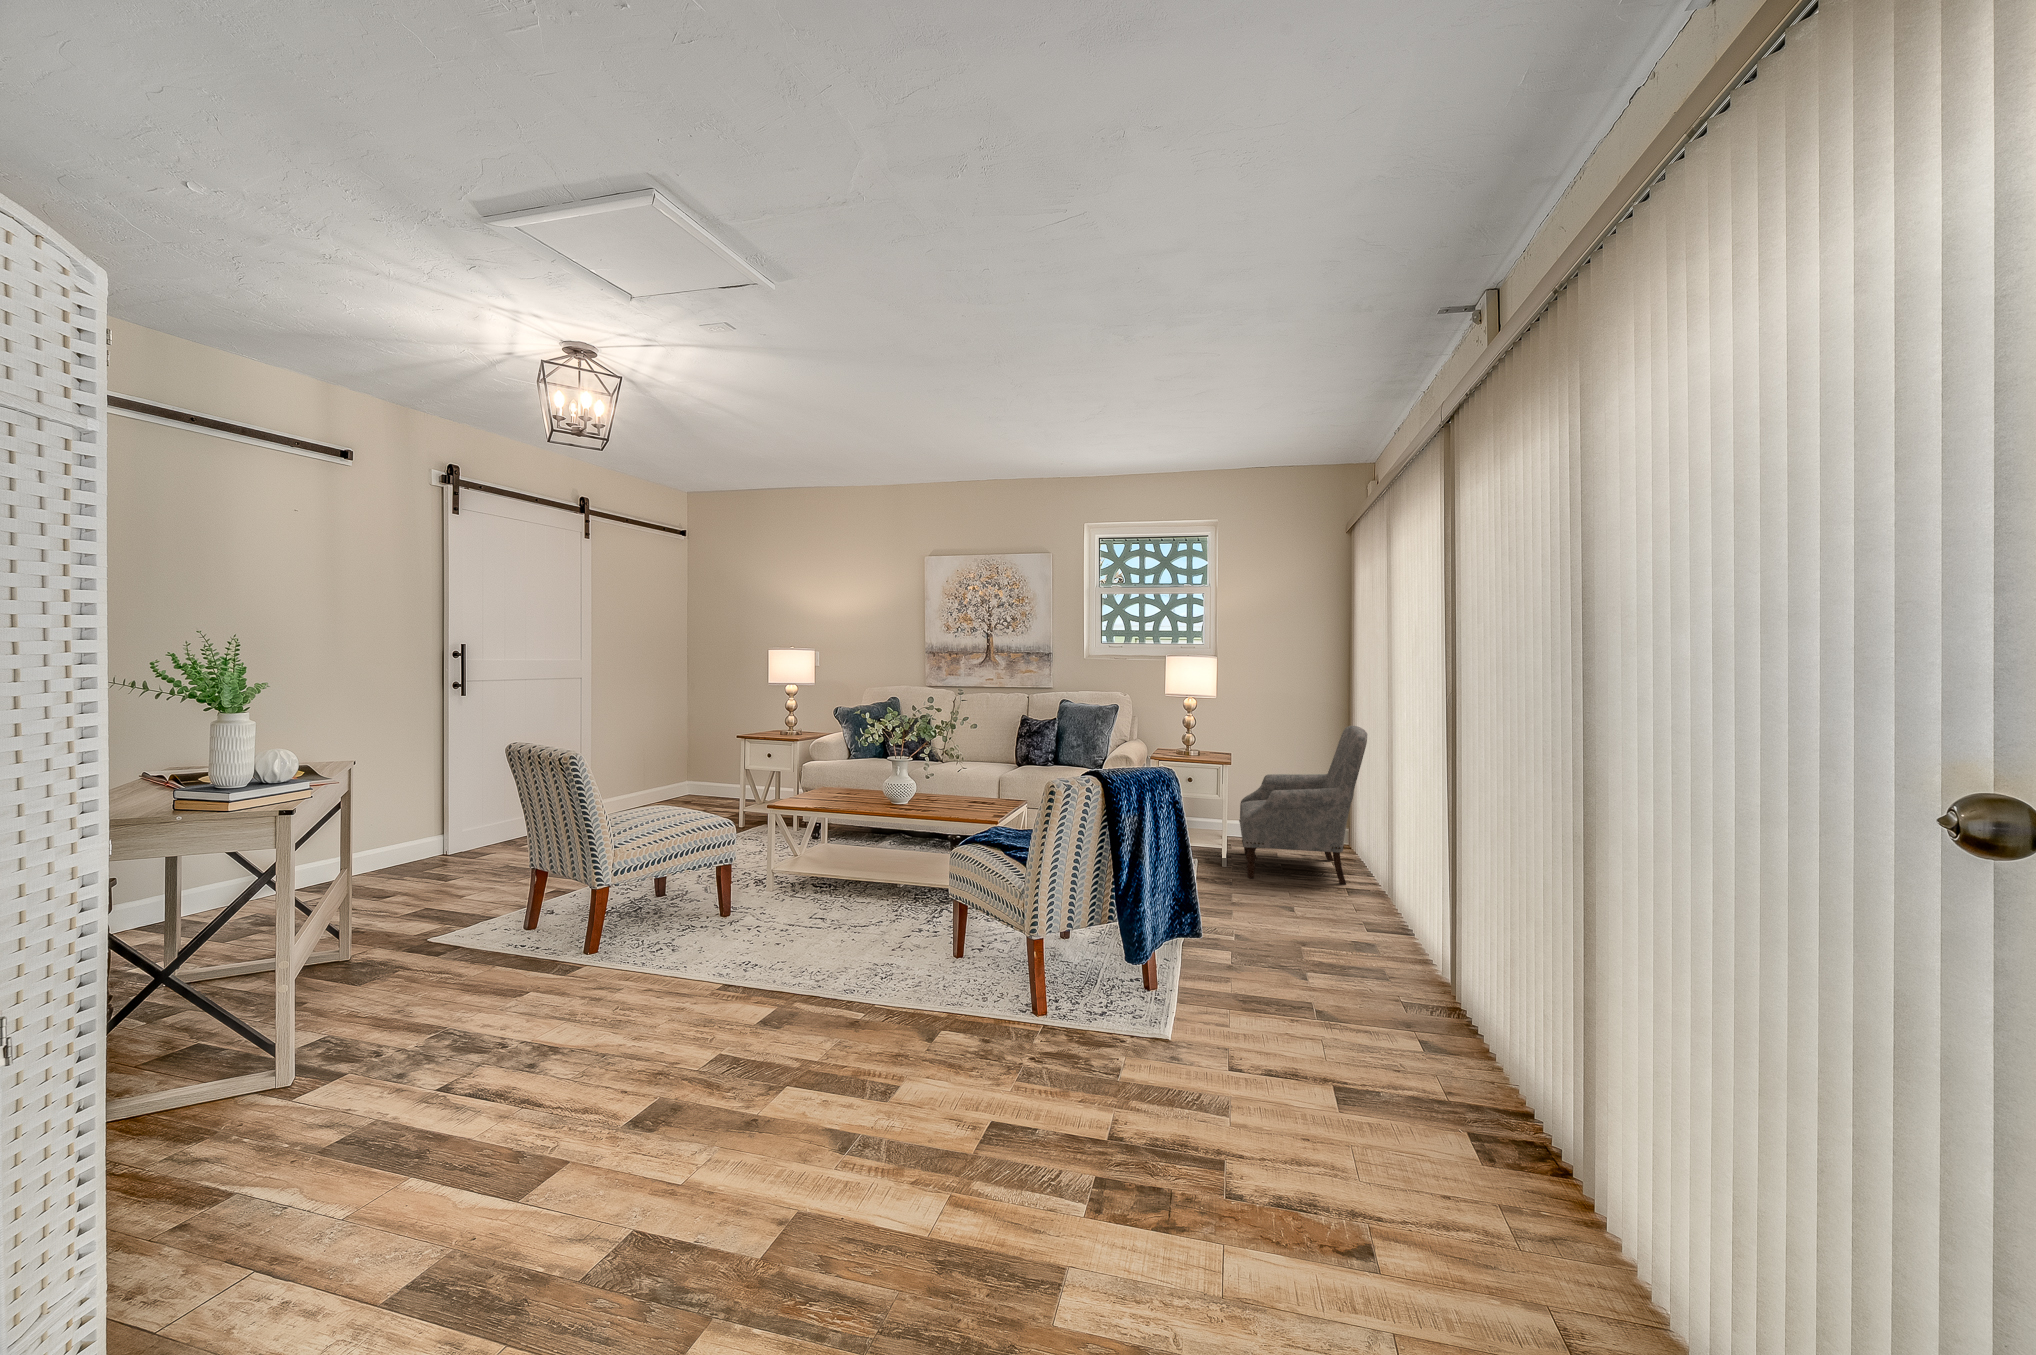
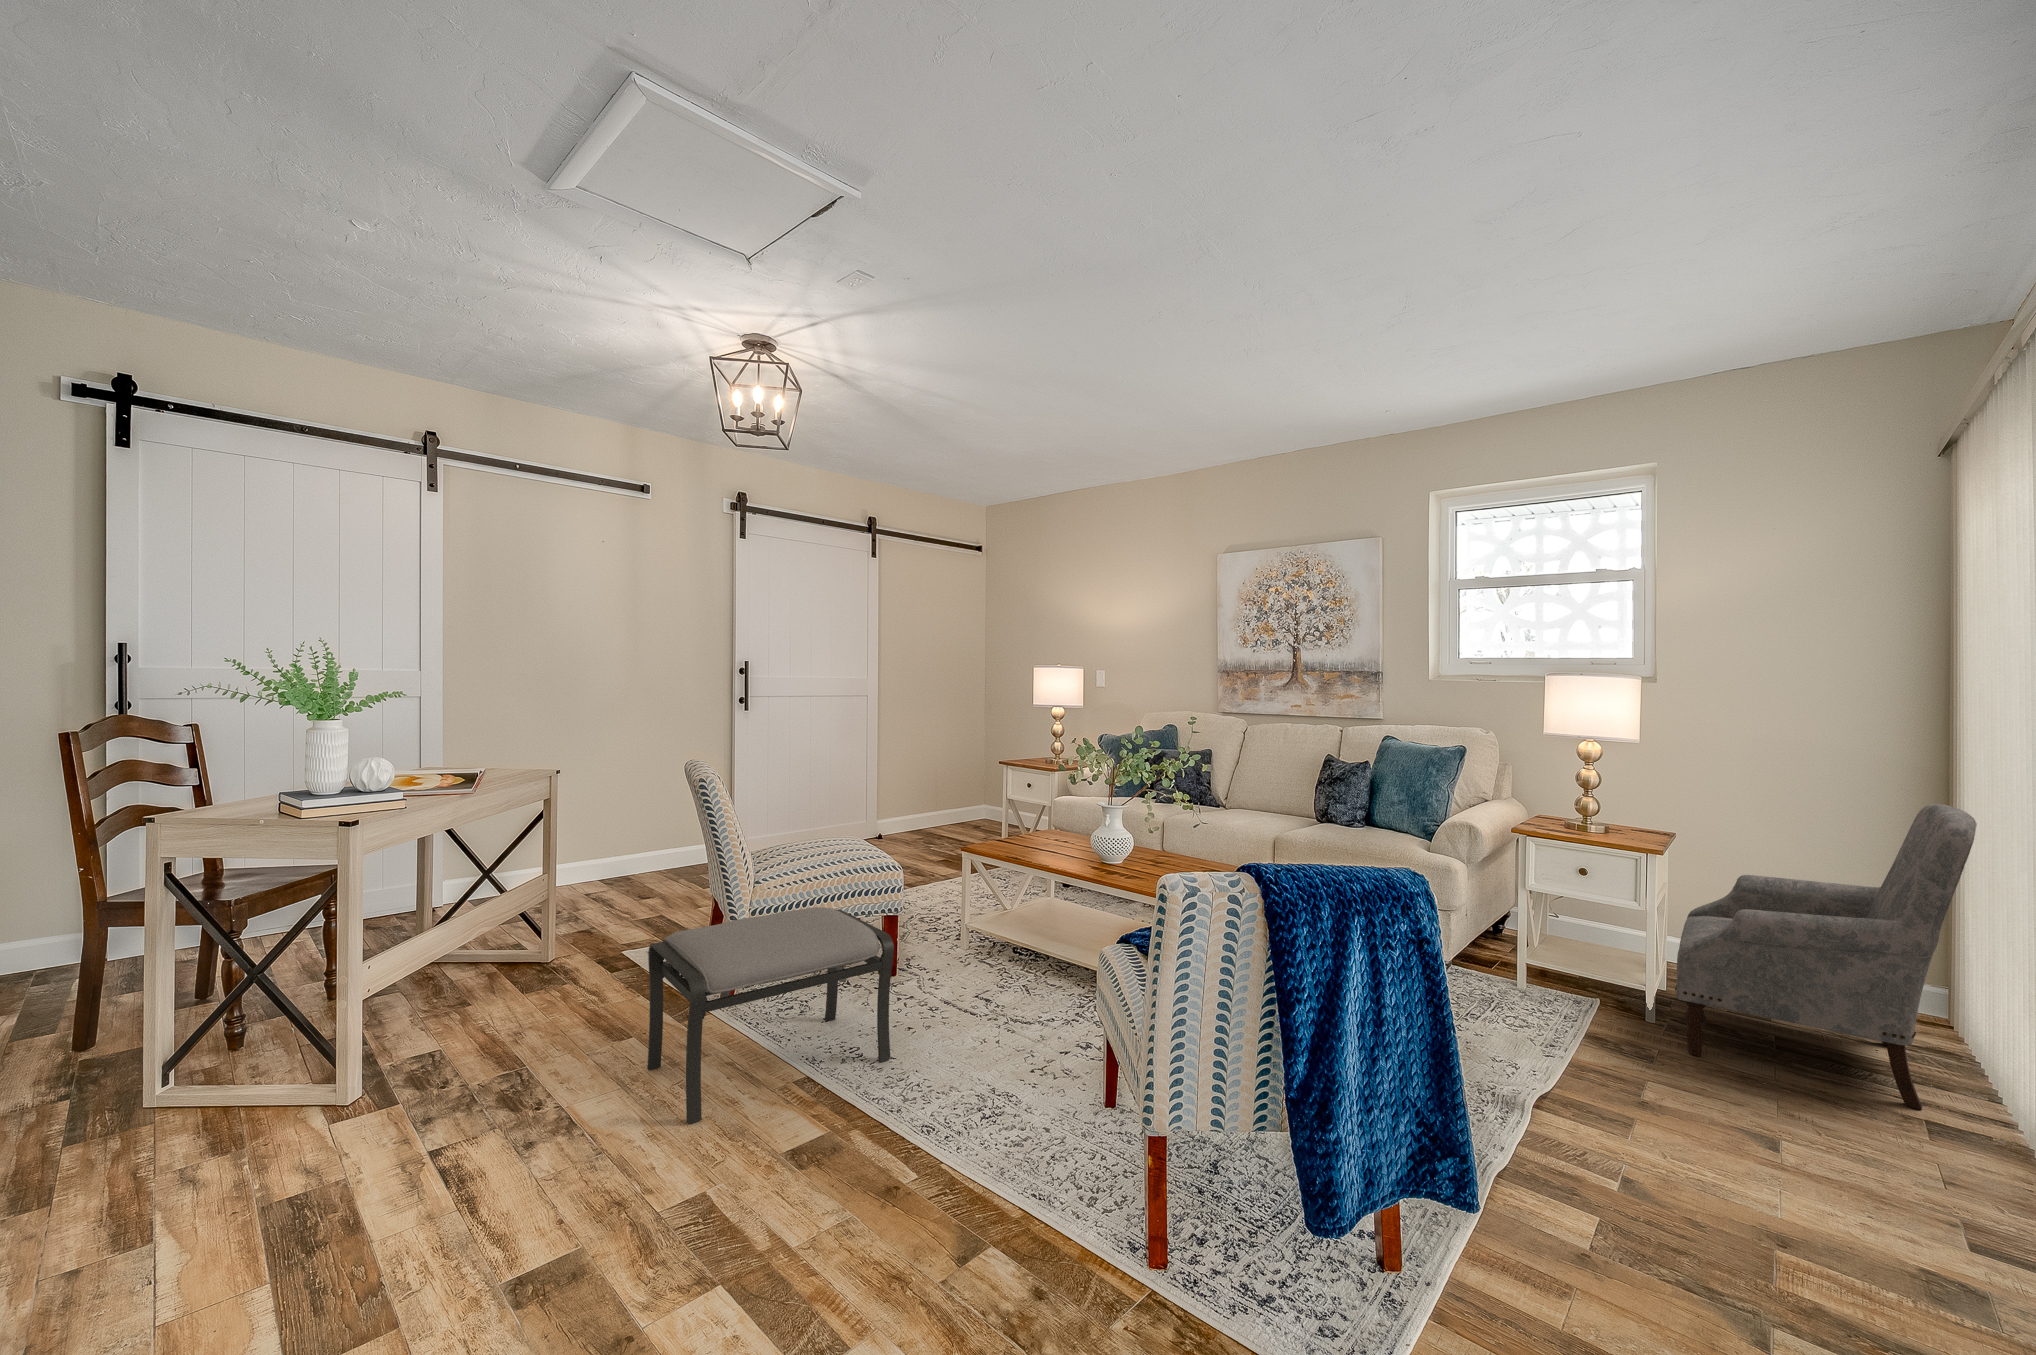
ottoman: none [578,855,786,1023] -> present [647,907,894,1124]

